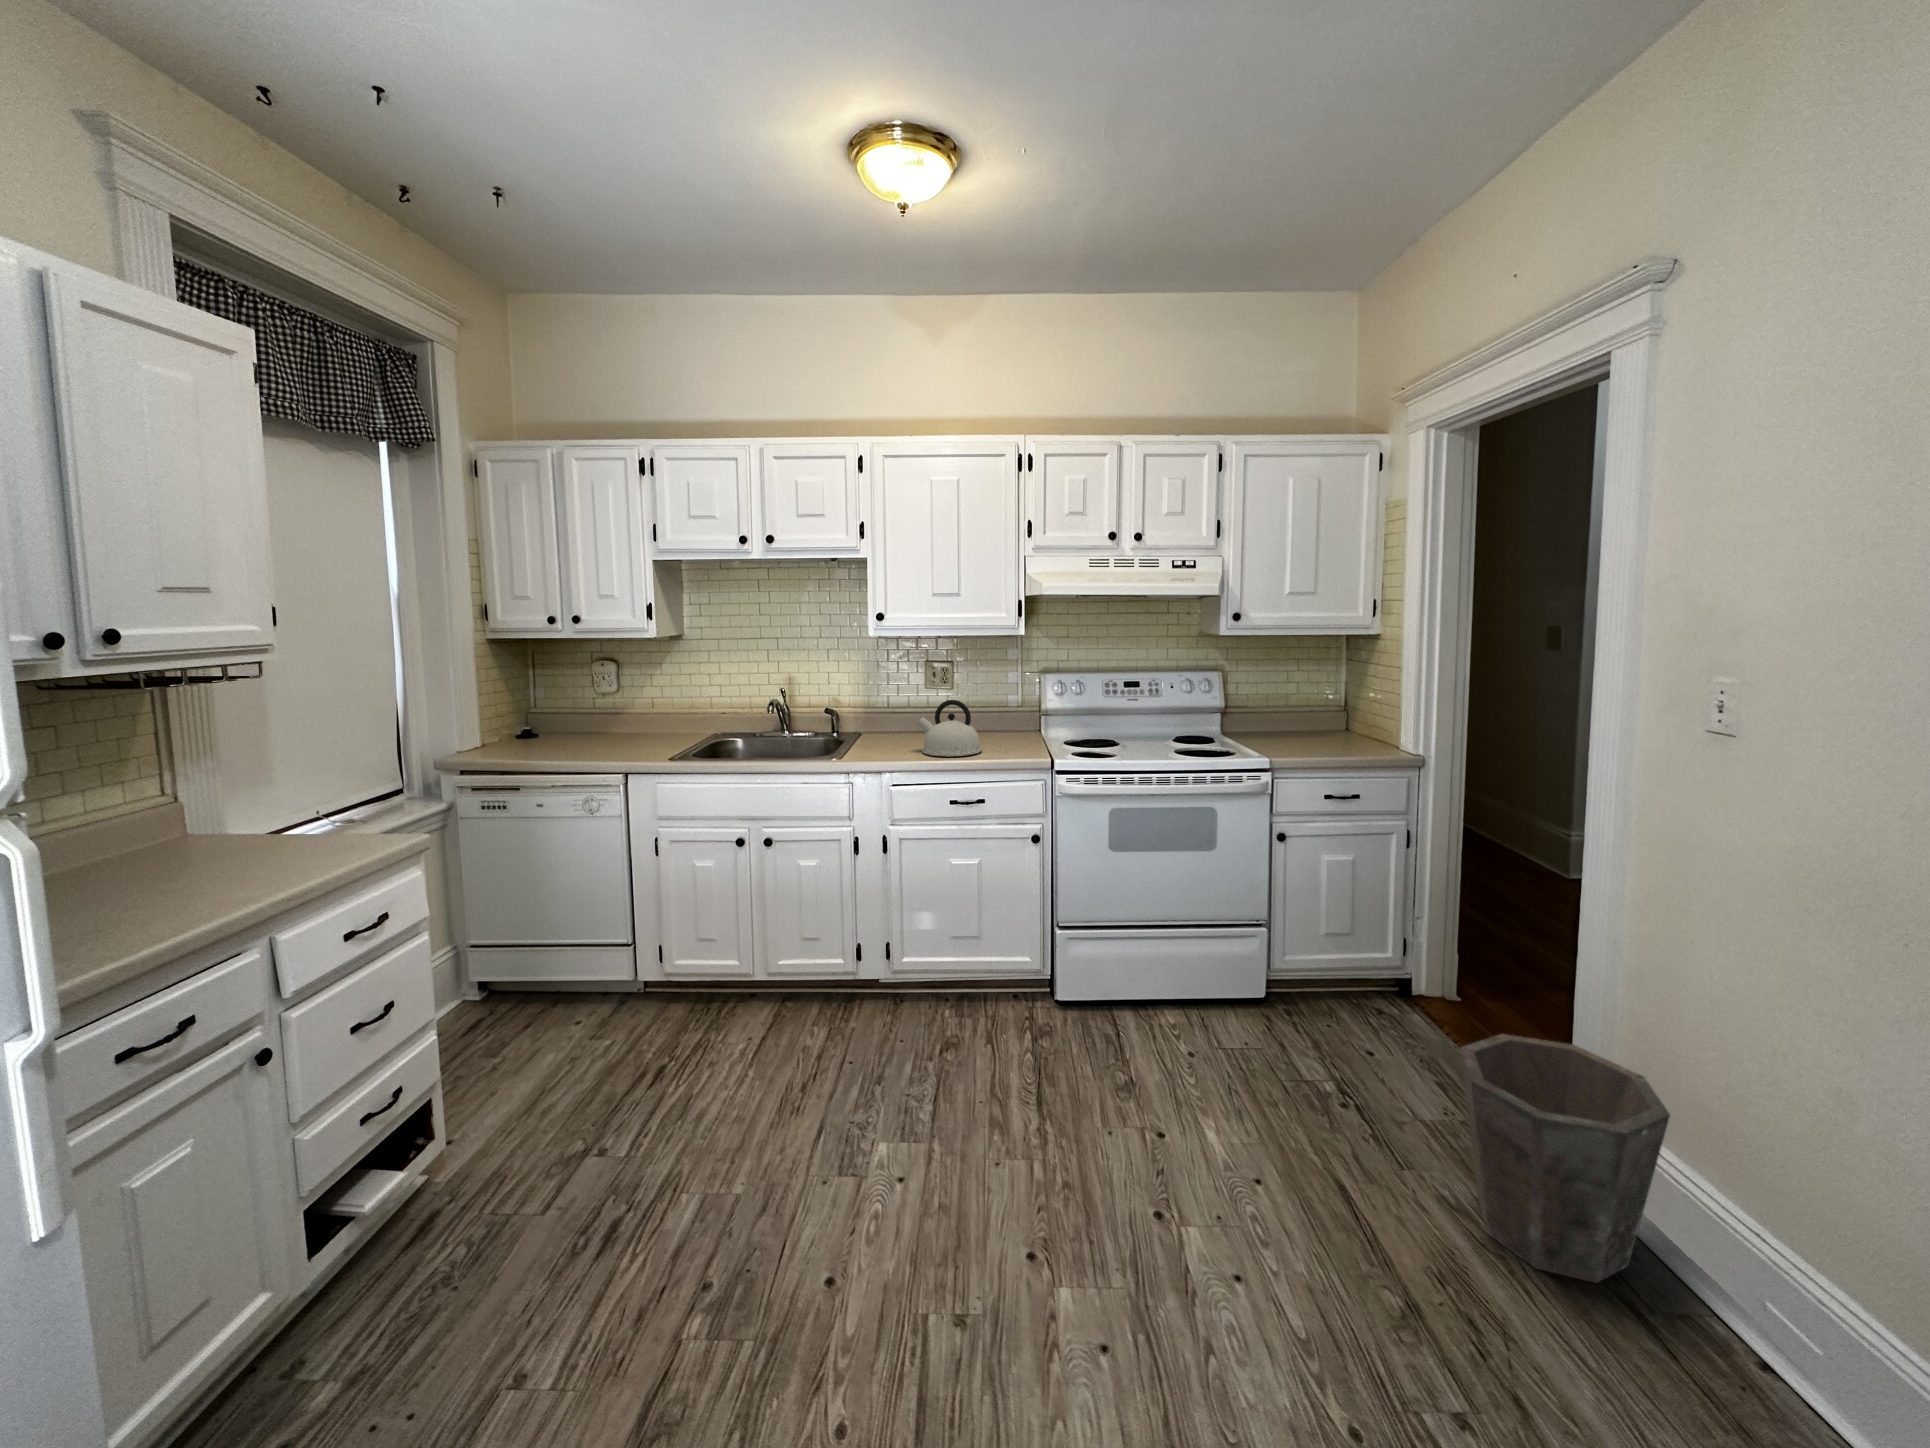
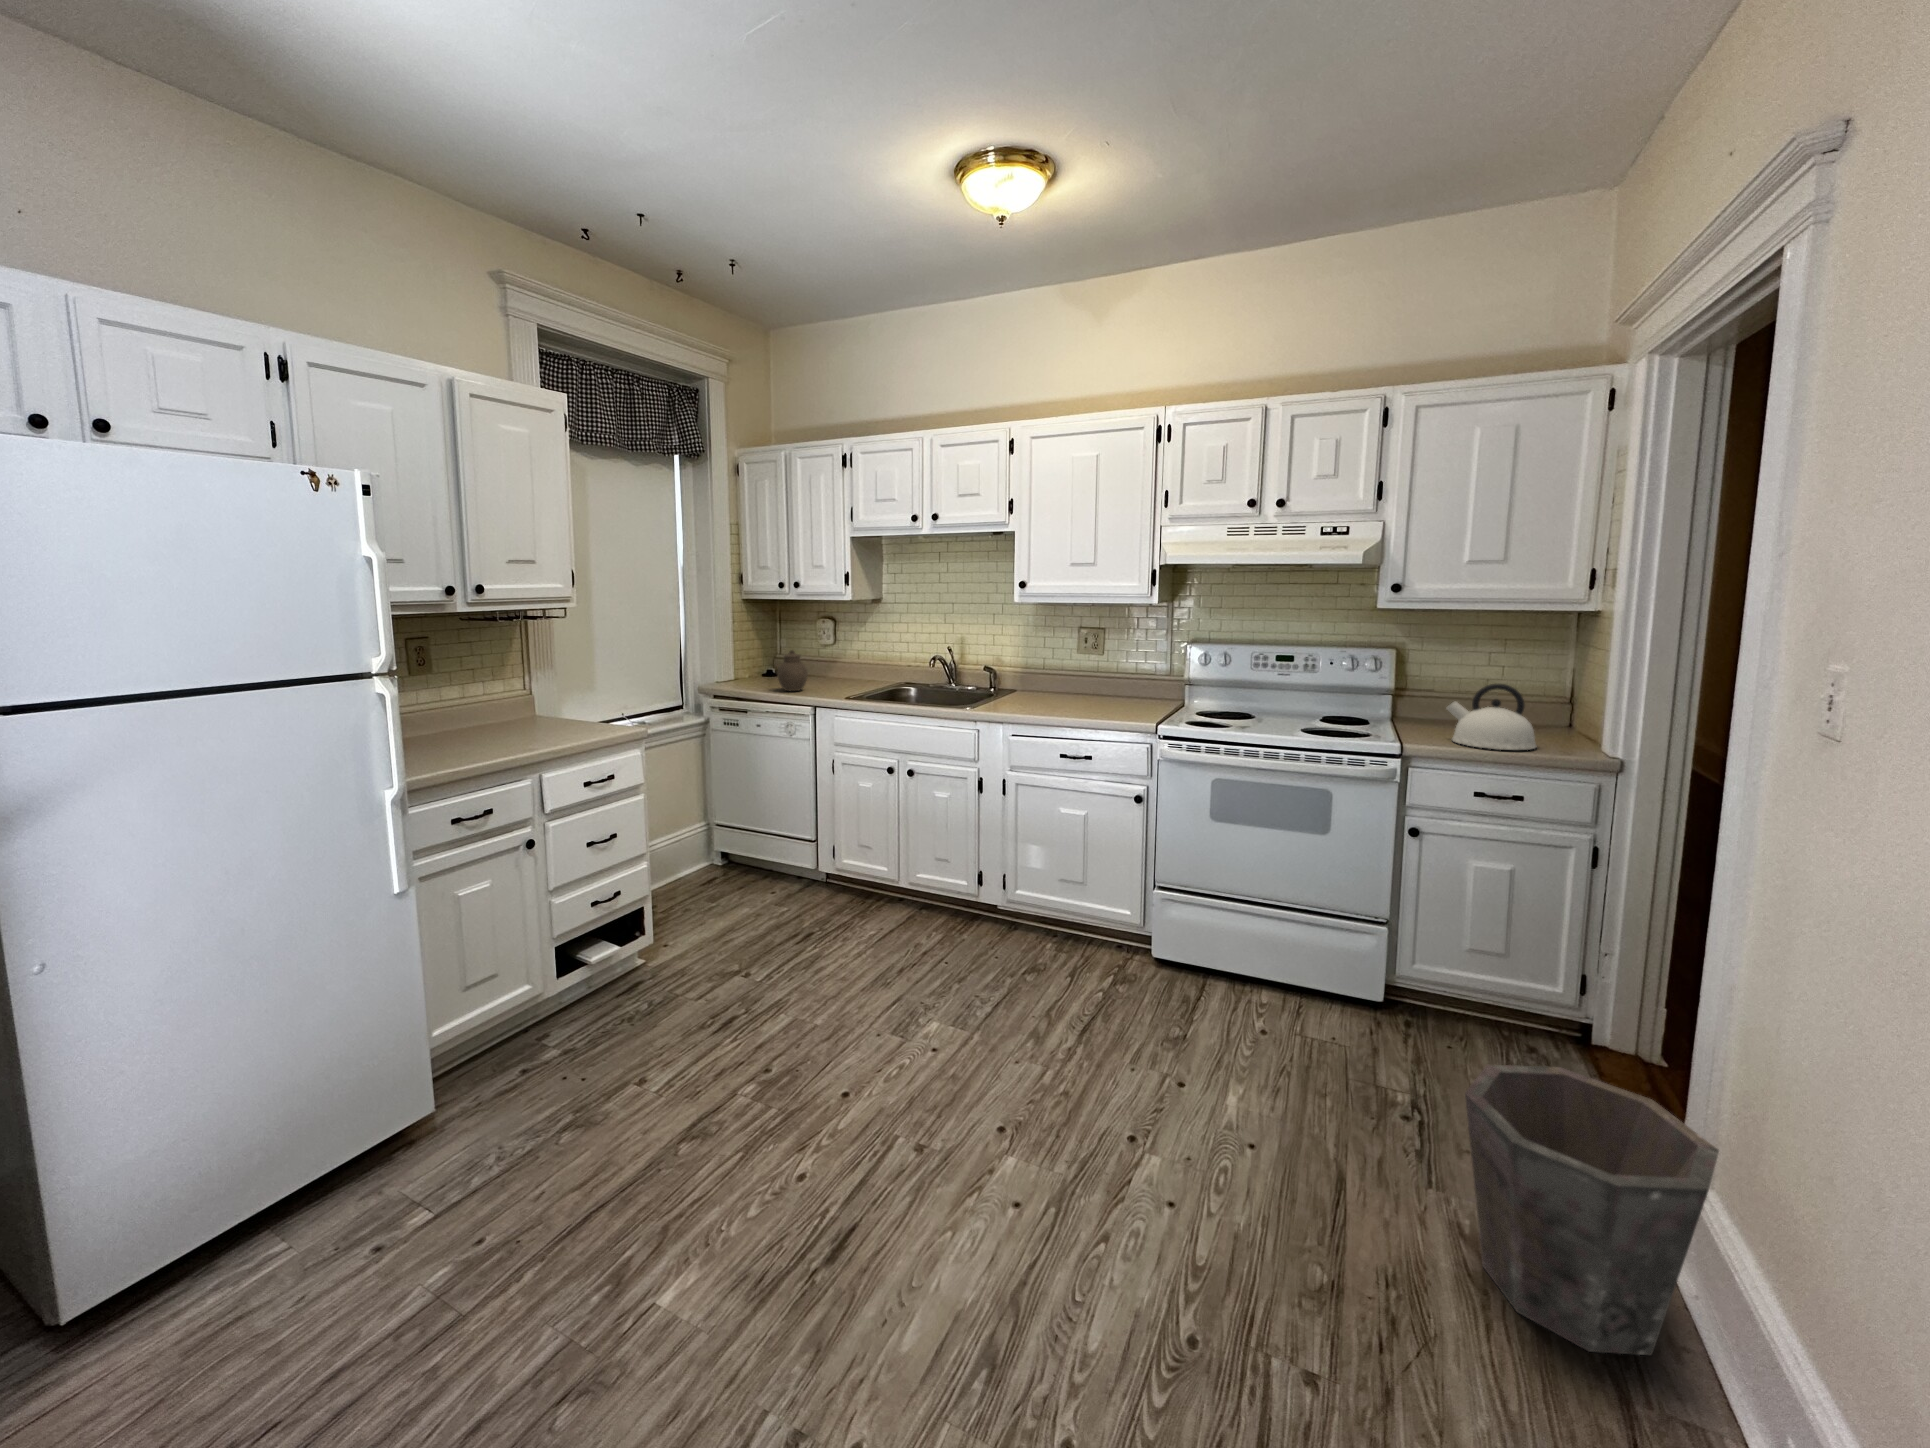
kettle: present [916,700,982,756] -> present [1447,684,1537,750]
jar: none [553,704,596,757] -> present [777,651,808,691]

